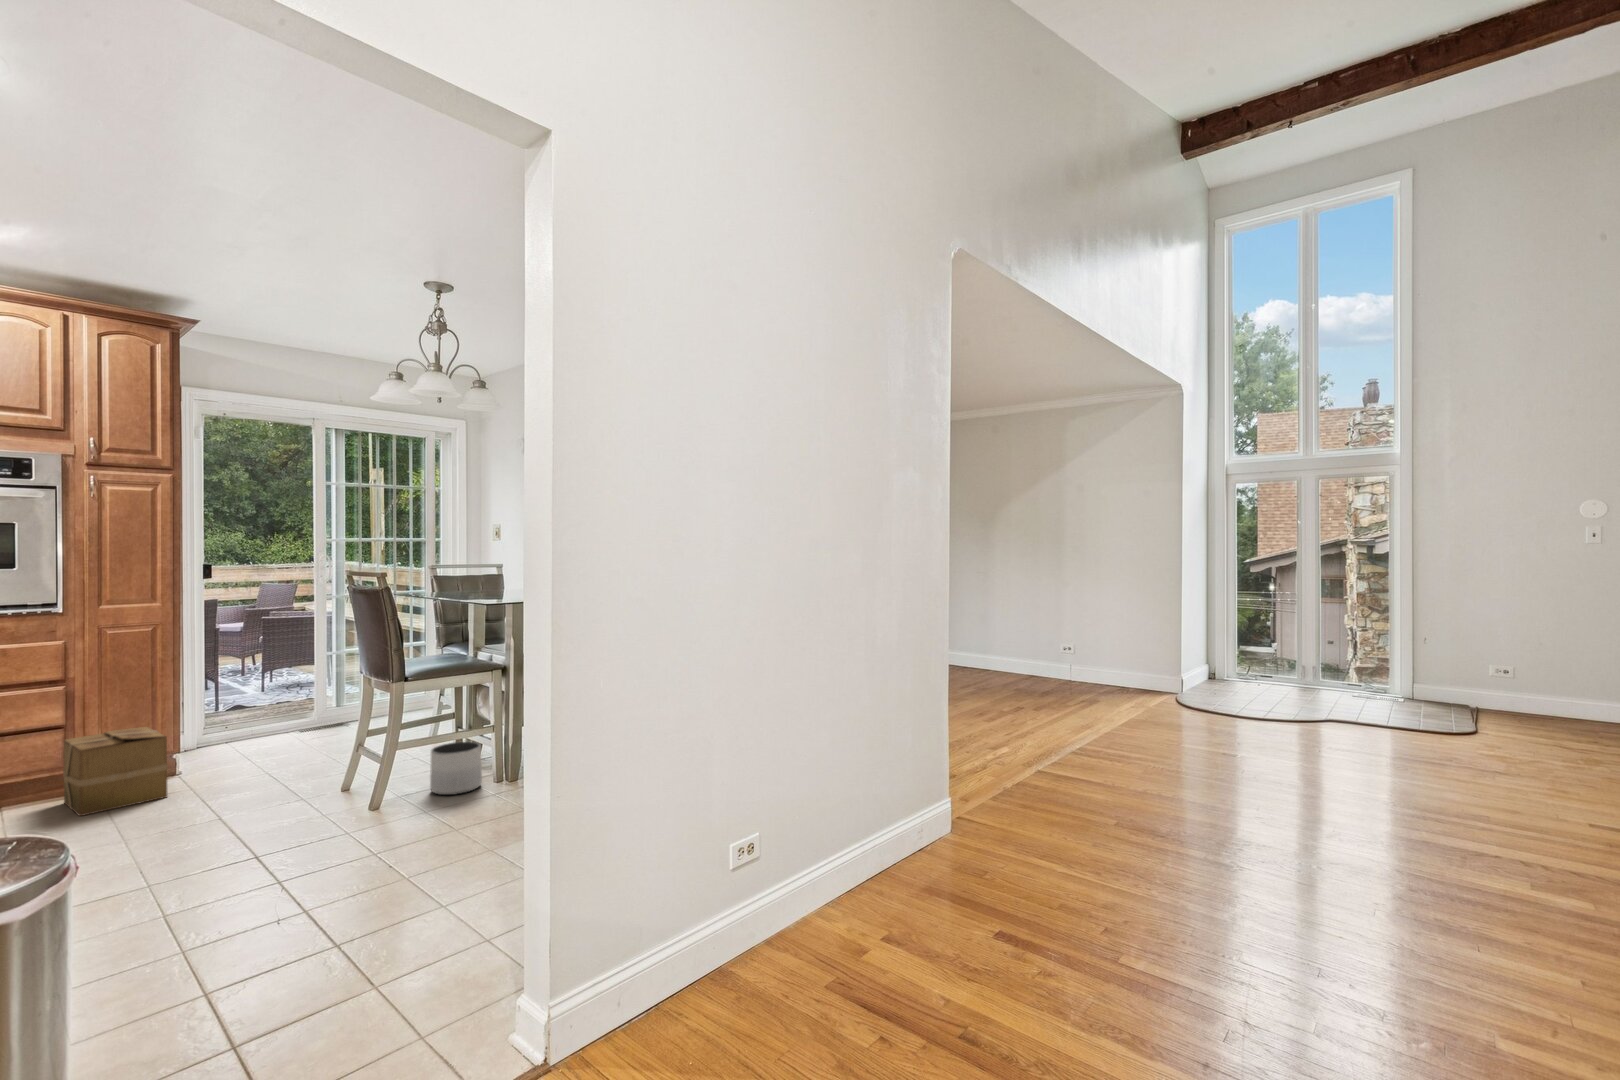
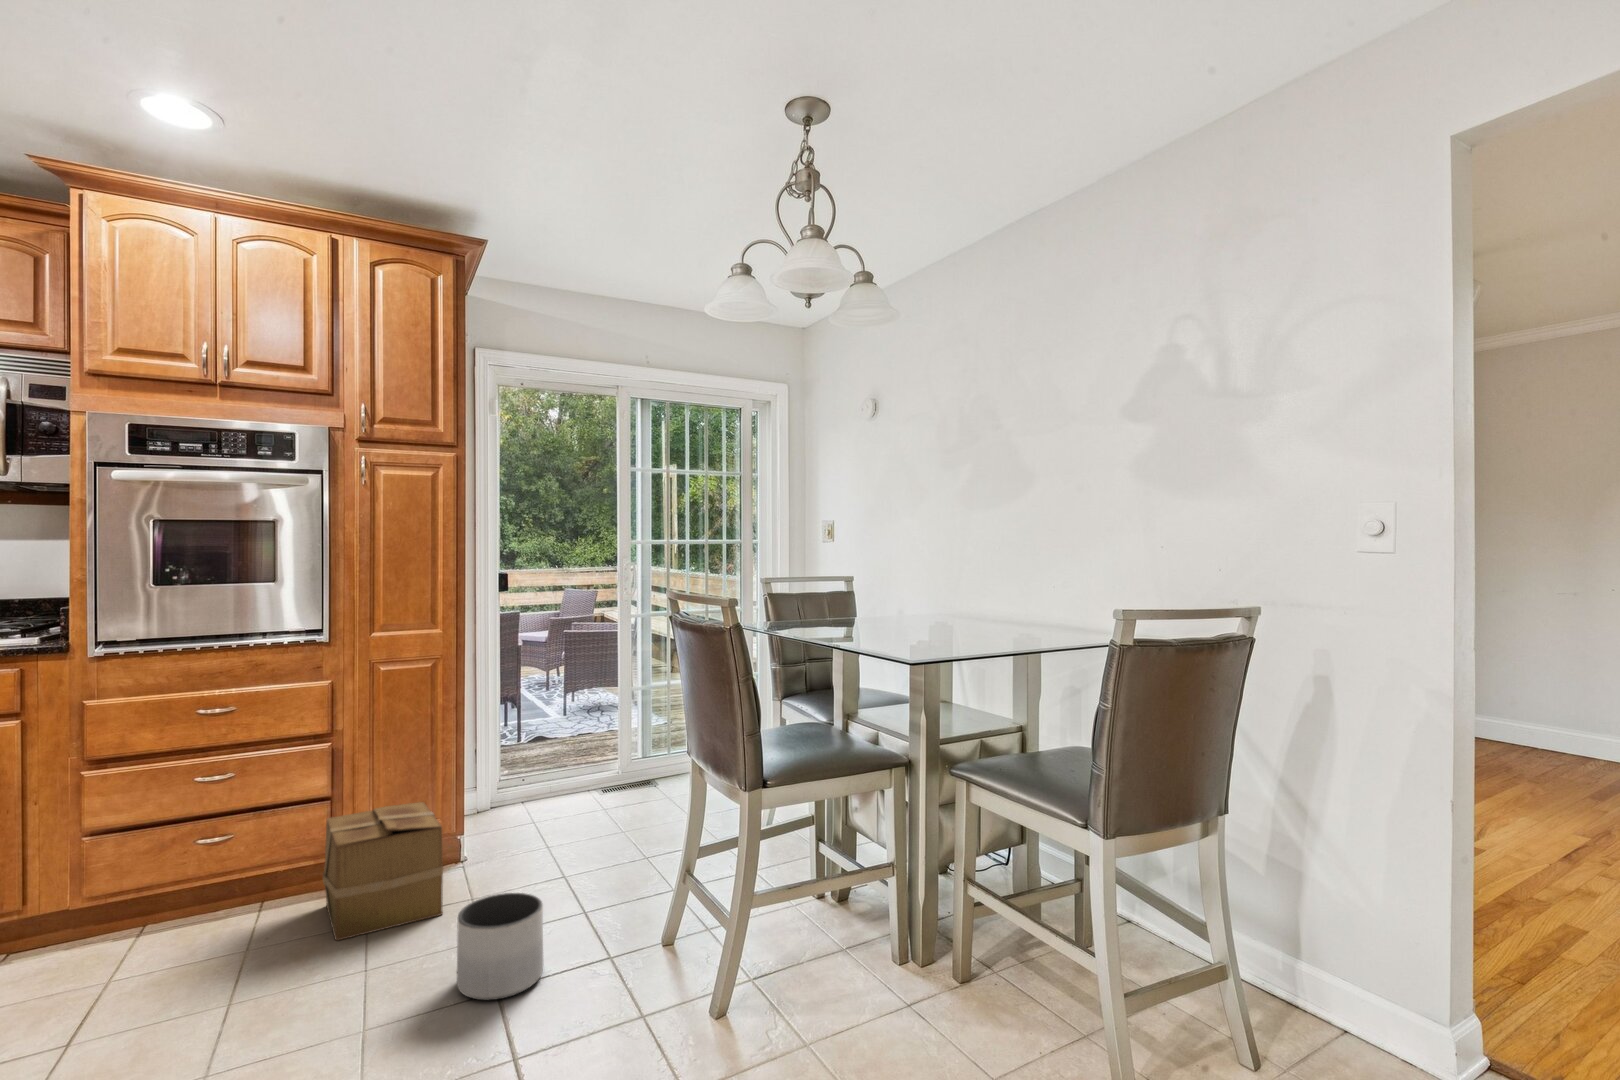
planter: present [430,742,482,795] -> present [457,893,543,1000]

